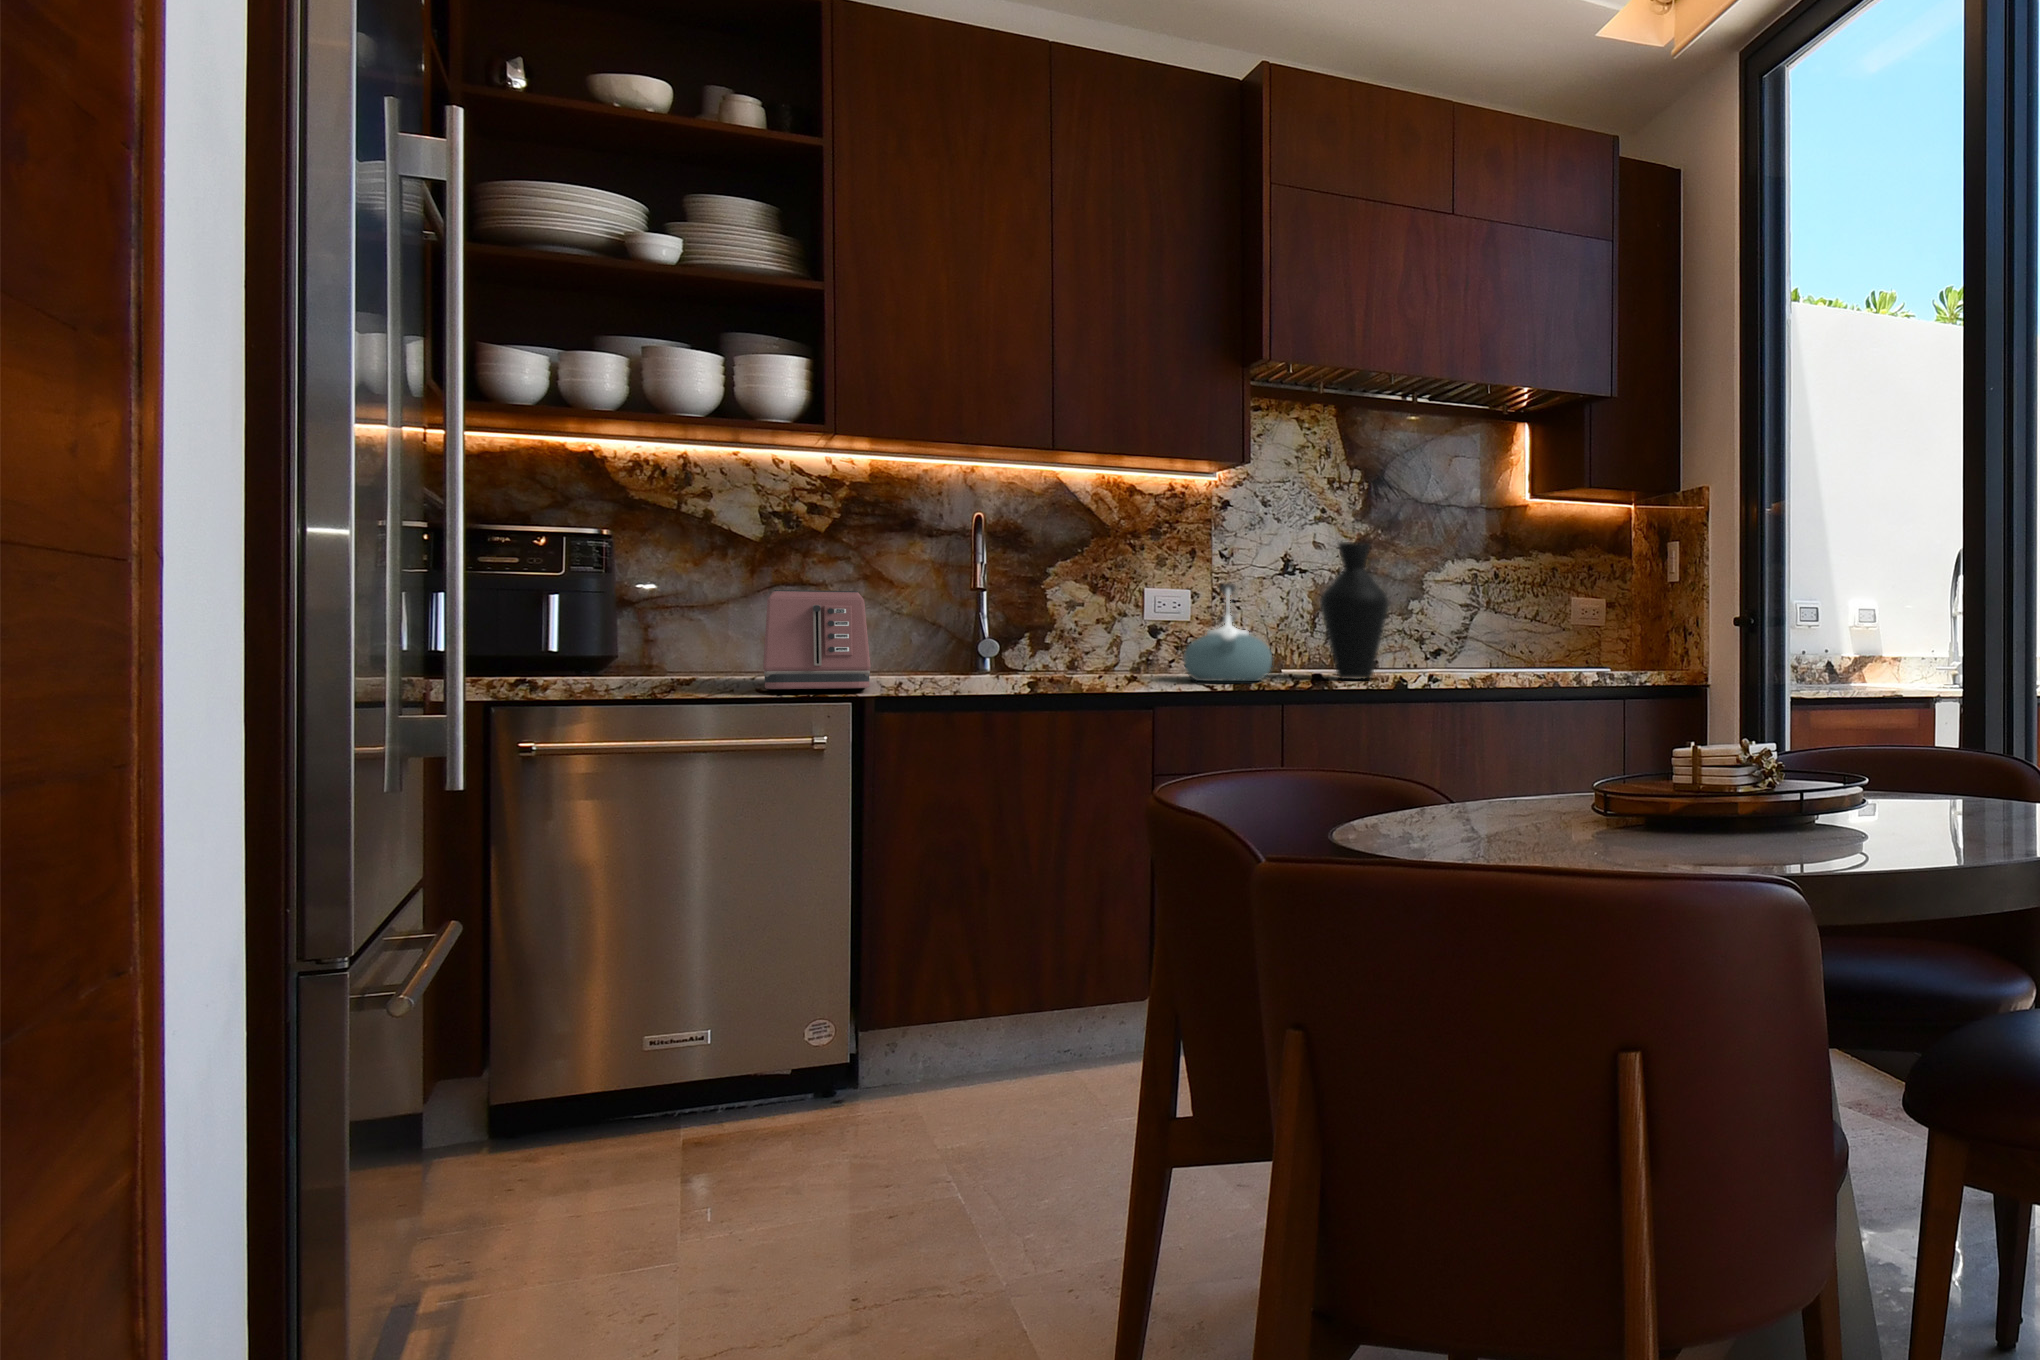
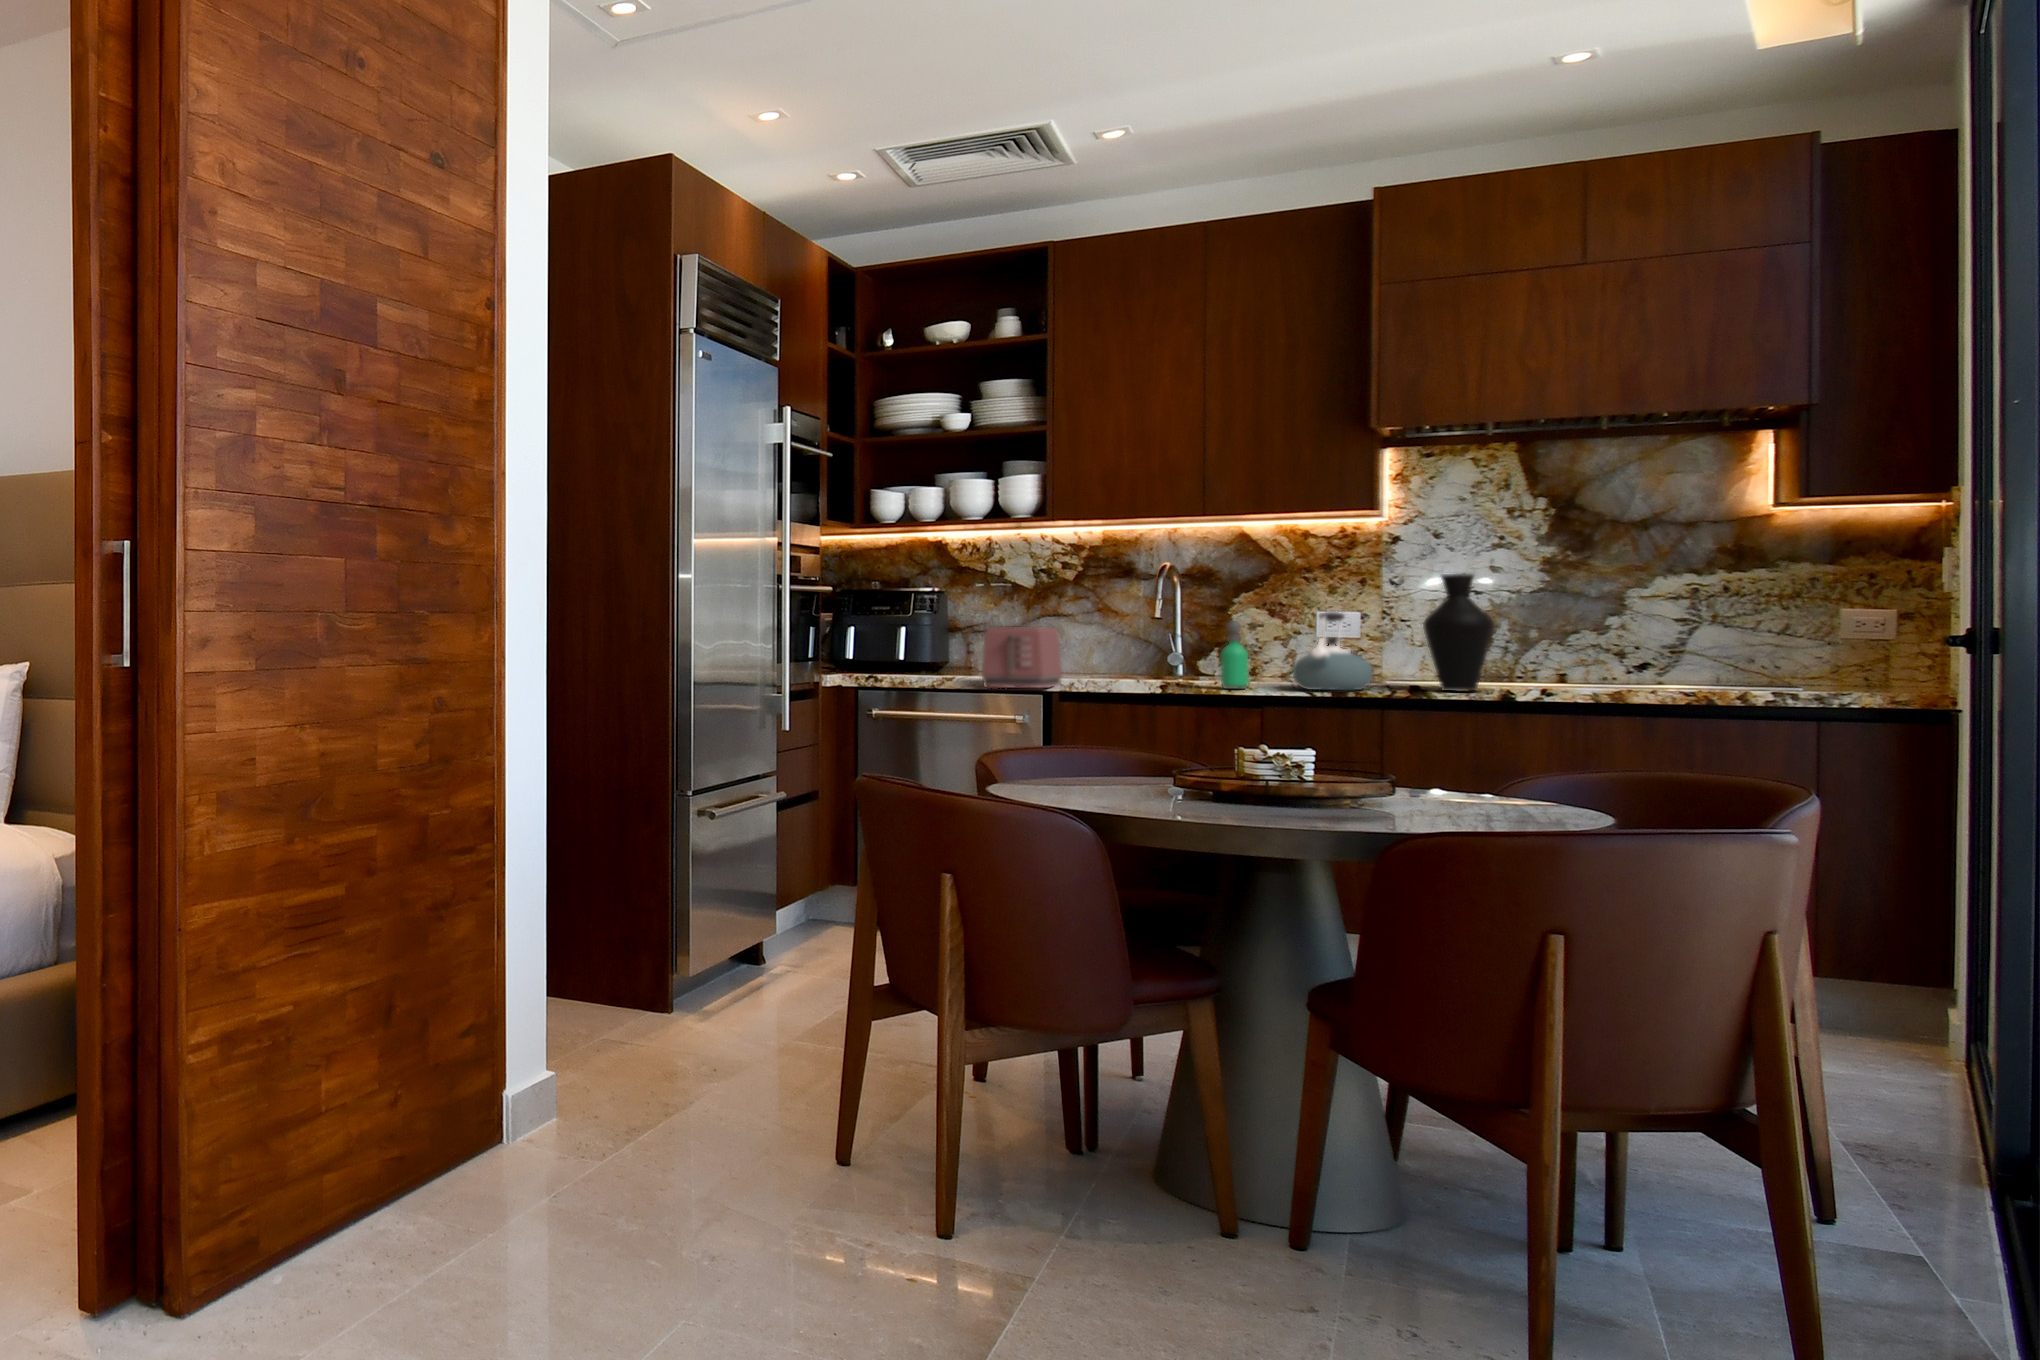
soap dispenser: none [1102,590,1136,683] -> present [1221,620,1249,689]

